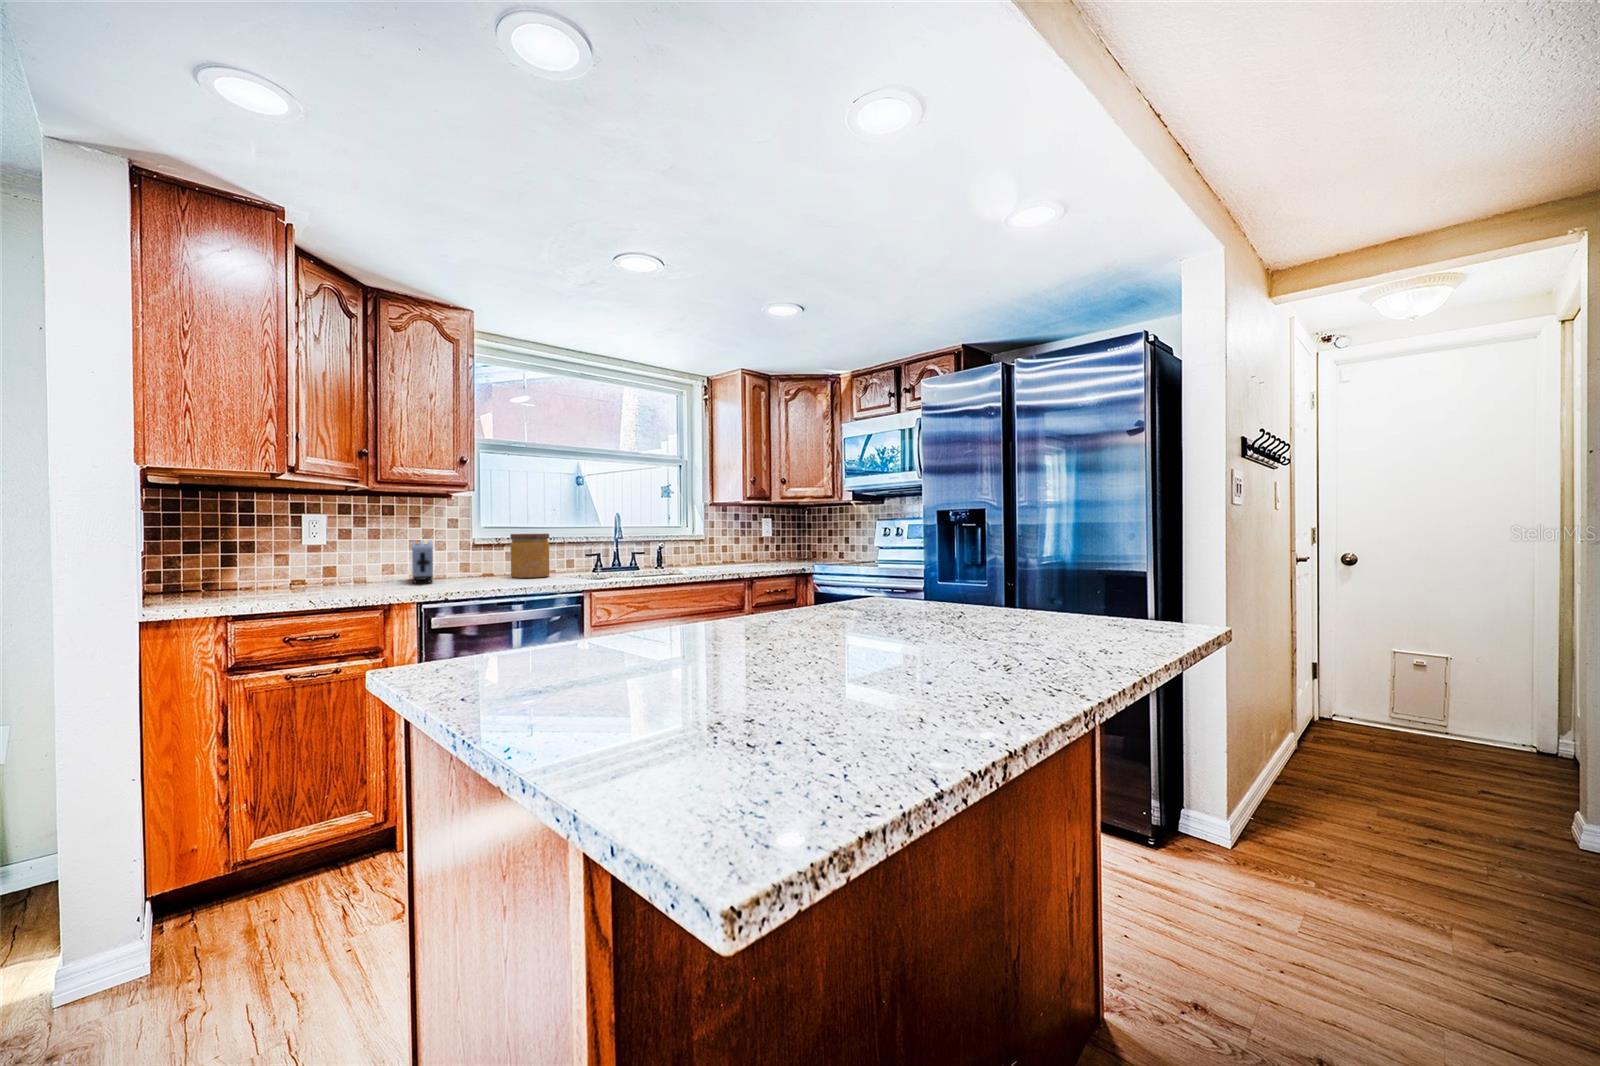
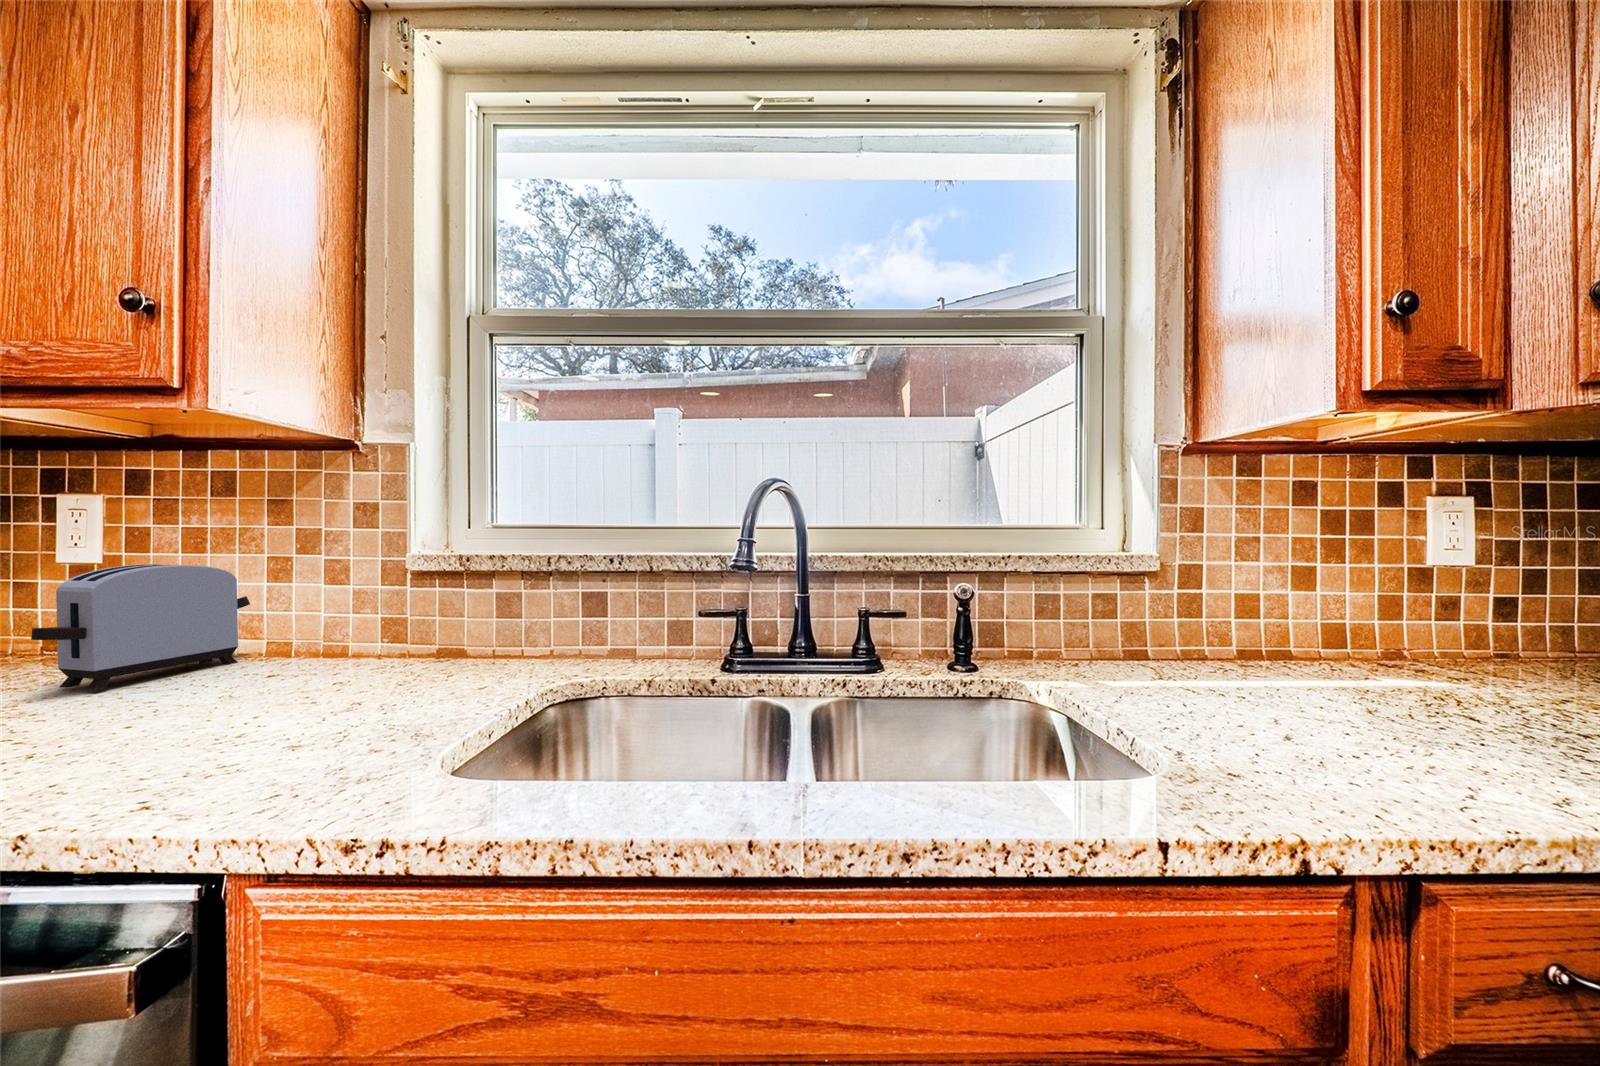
jar: present [510,534,549,578] -> none [346,549,472,696]

